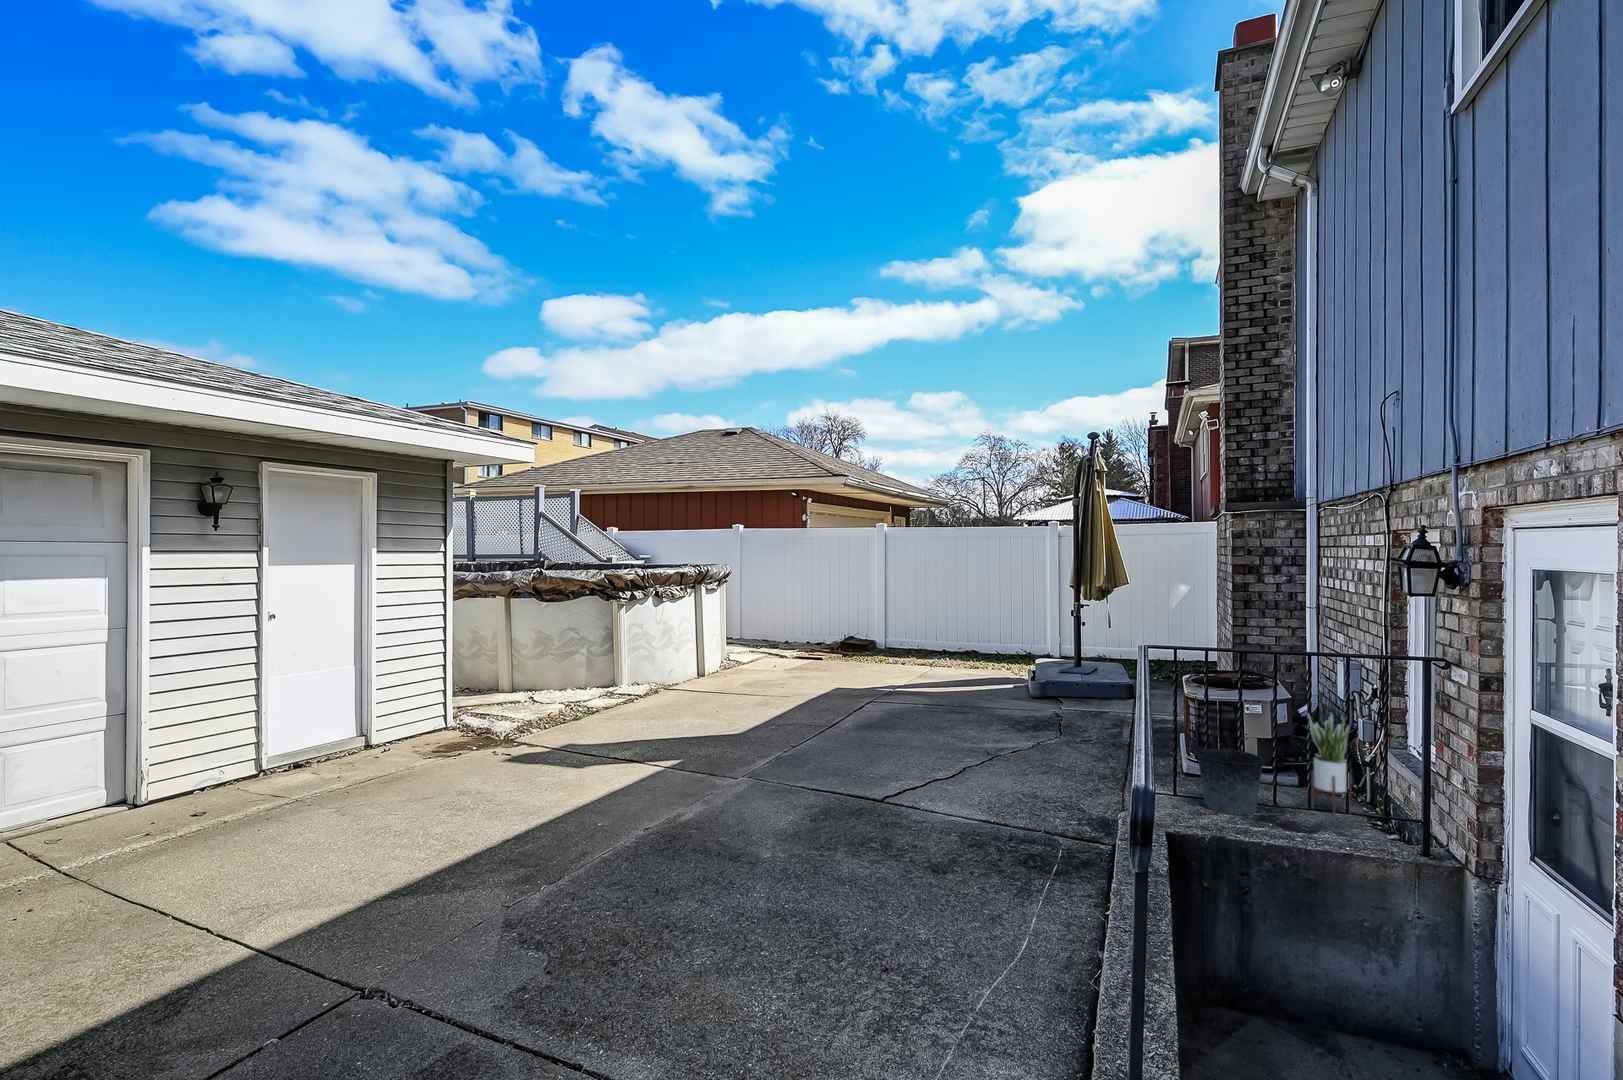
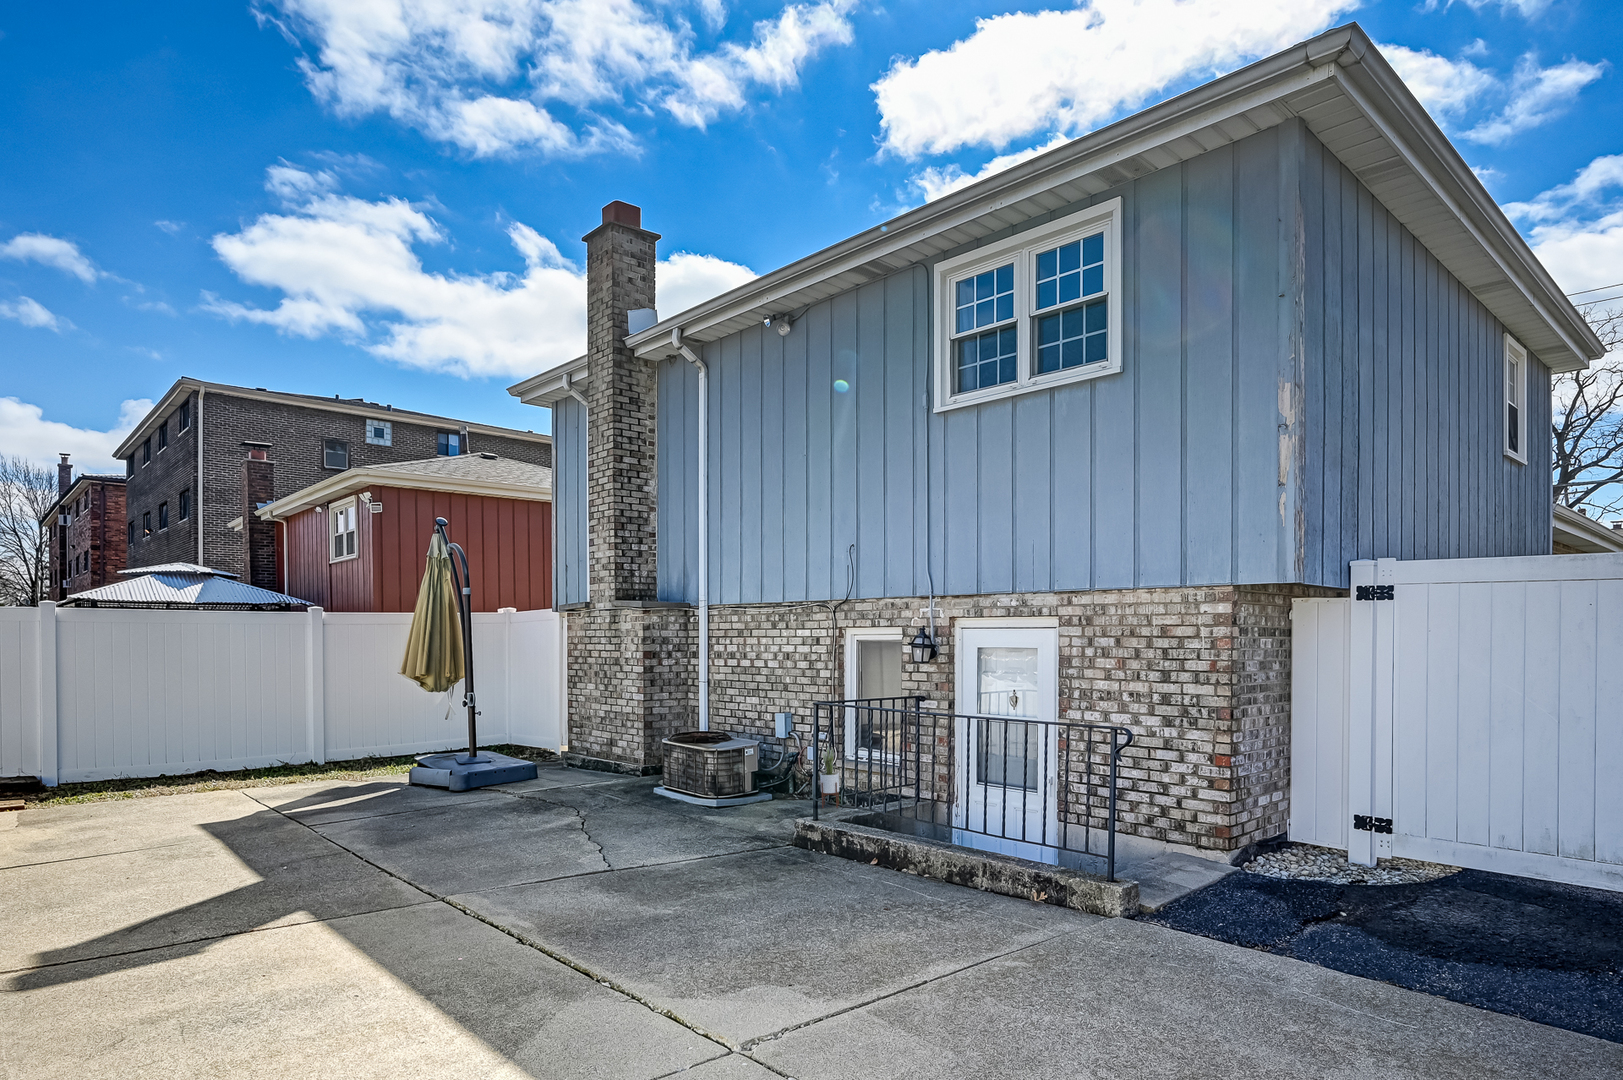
bucket: present [1193,746,1265,814] -> none [770,780,815,823]

